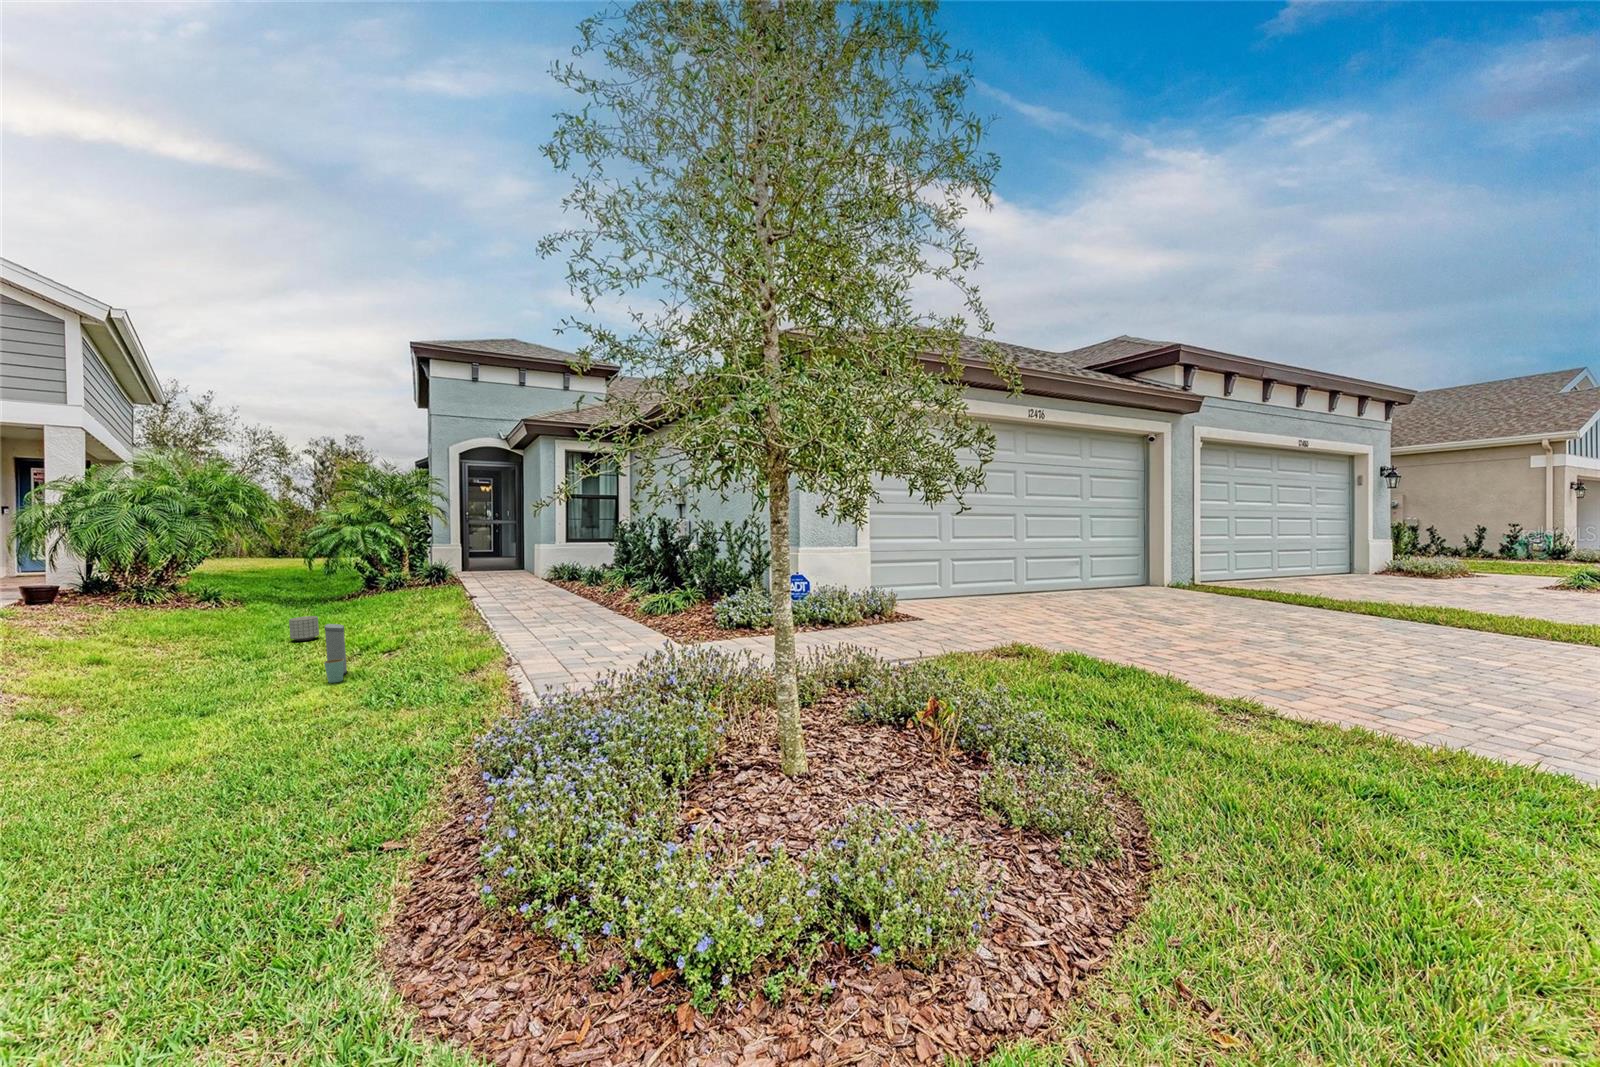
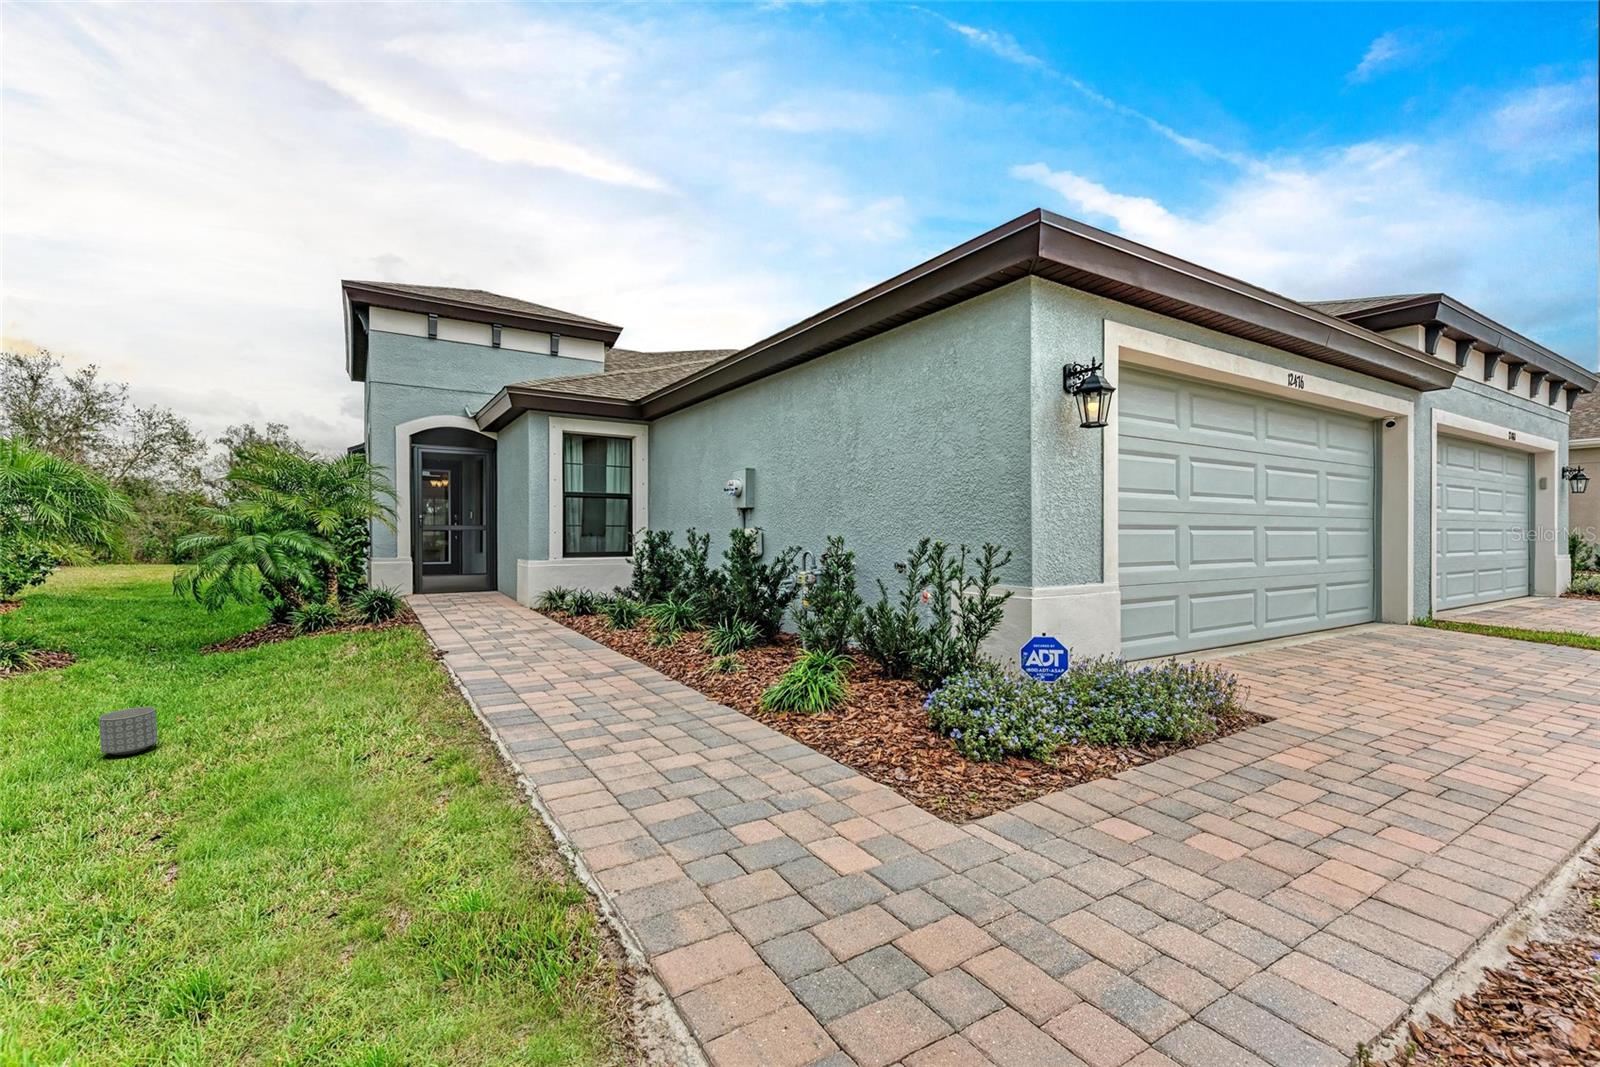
trash can: present [324,624,347,683] -> none [100,767,169,916]

